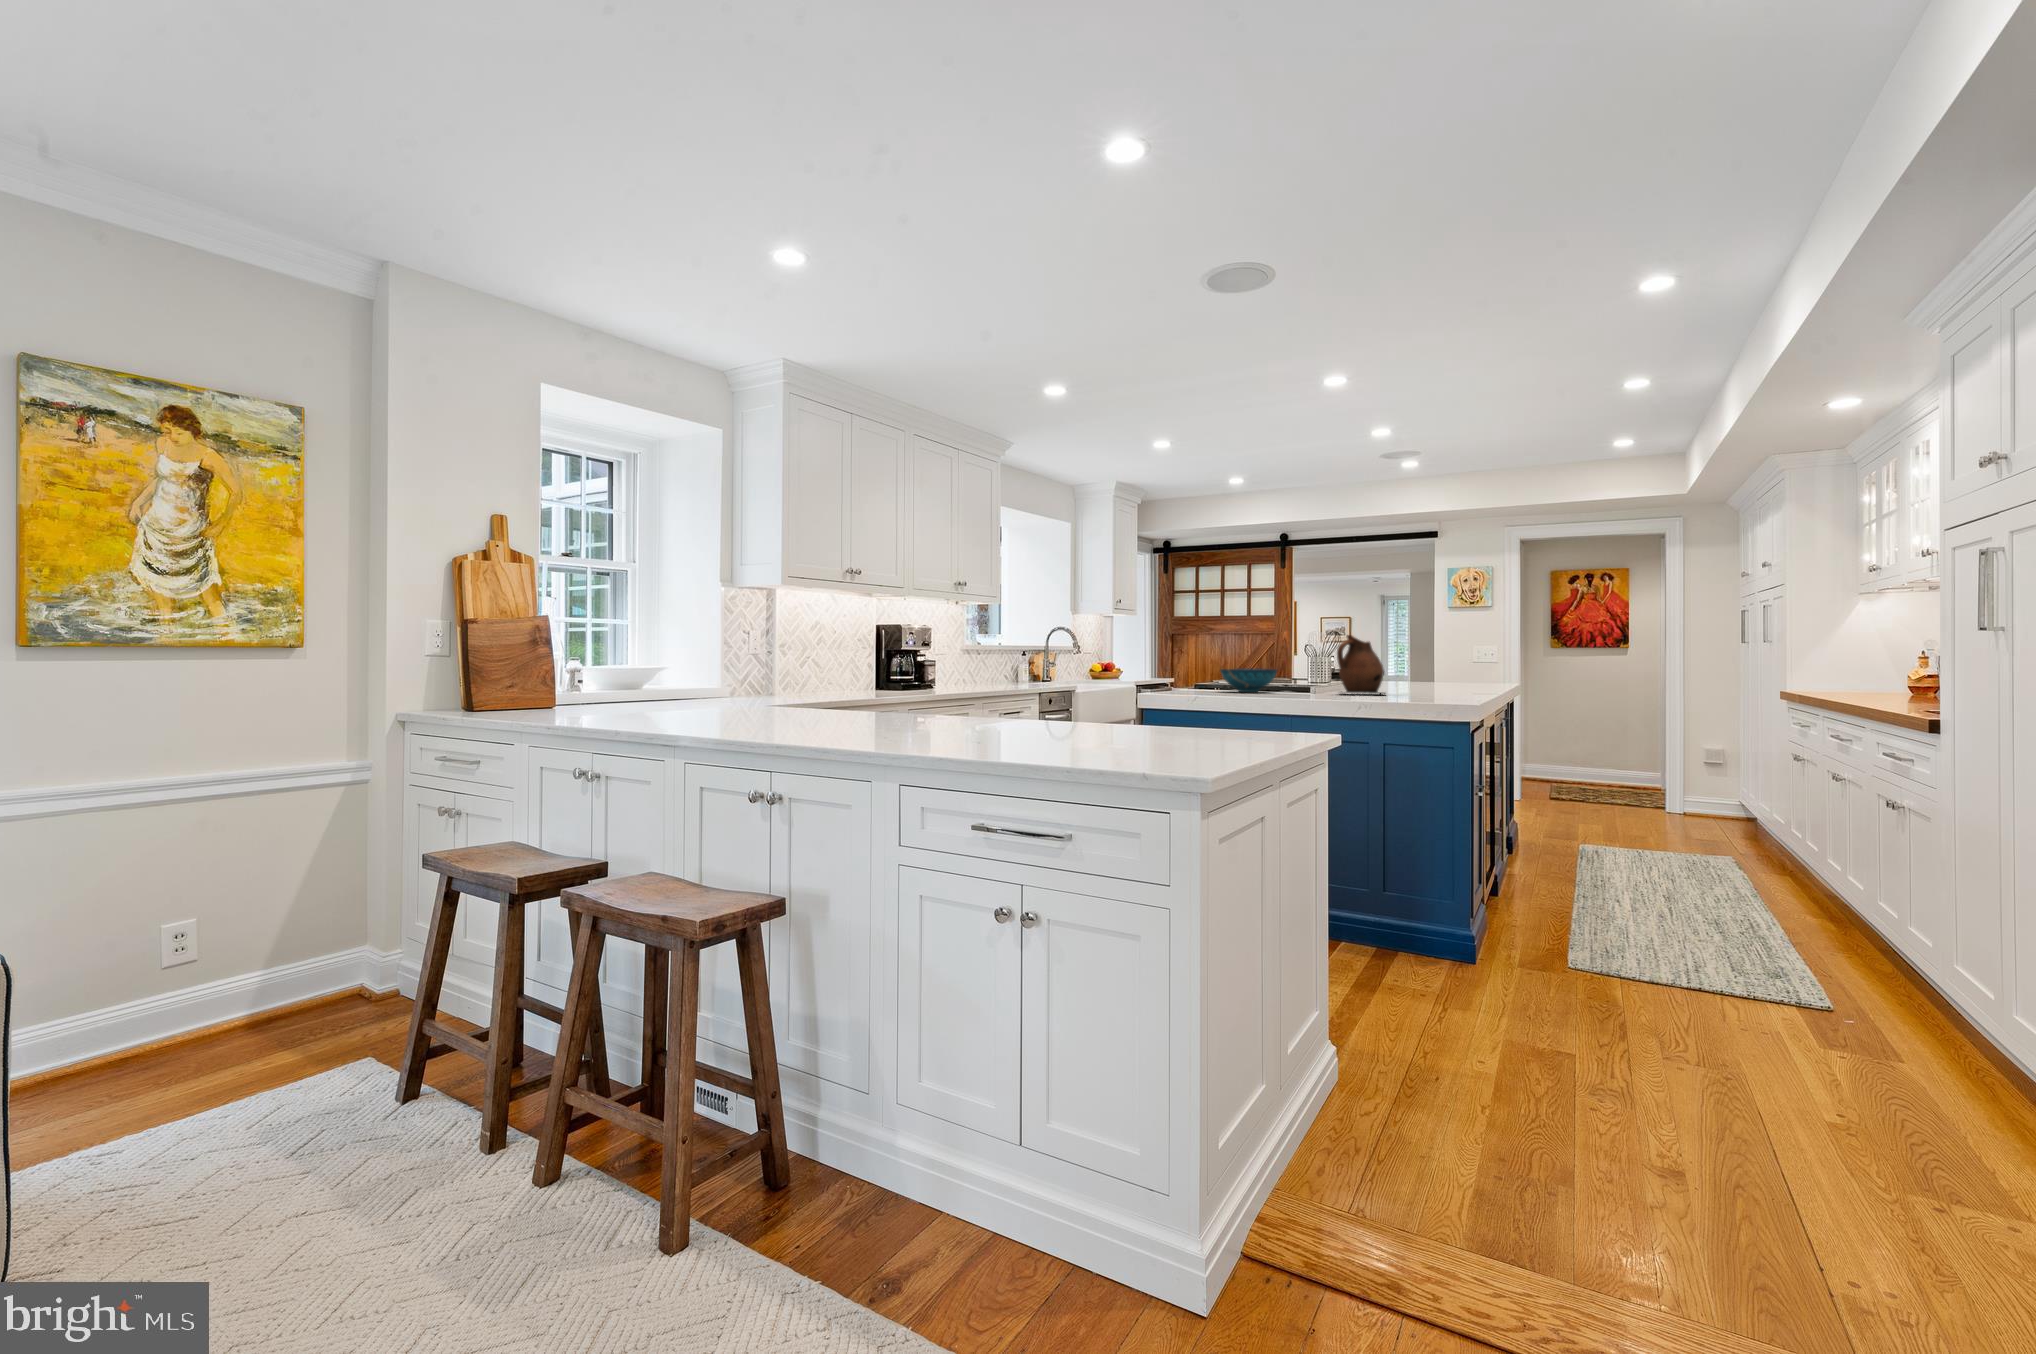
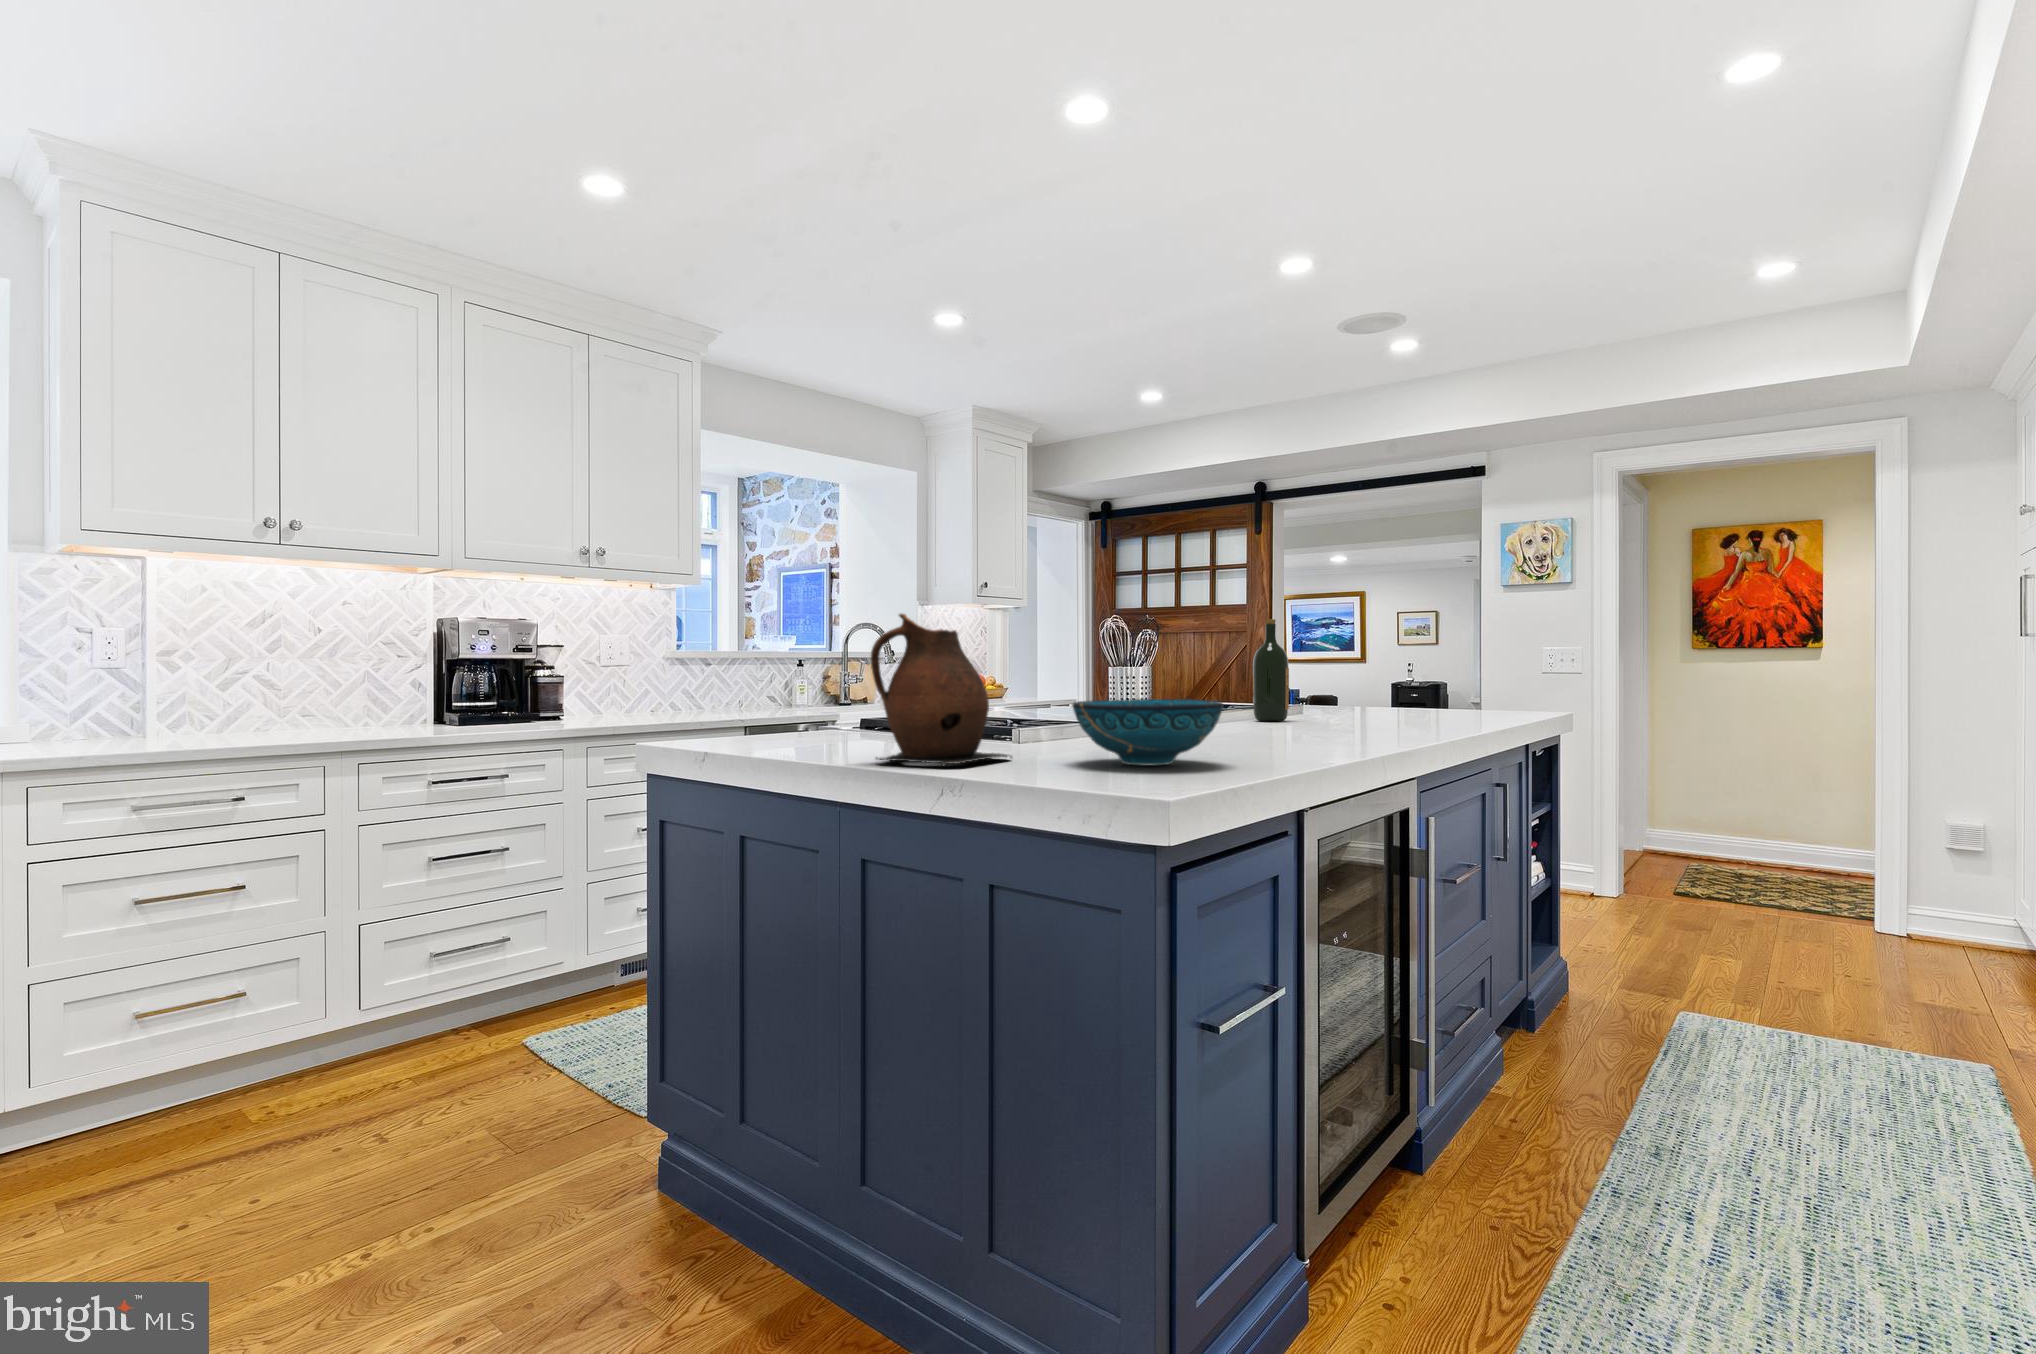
wine bottle: none [1387,633,1406,686] -> present [1253,619,1289,721]
decorative bowl: present [1220,669,1277,692] -> present [1072,699,1224,766]

